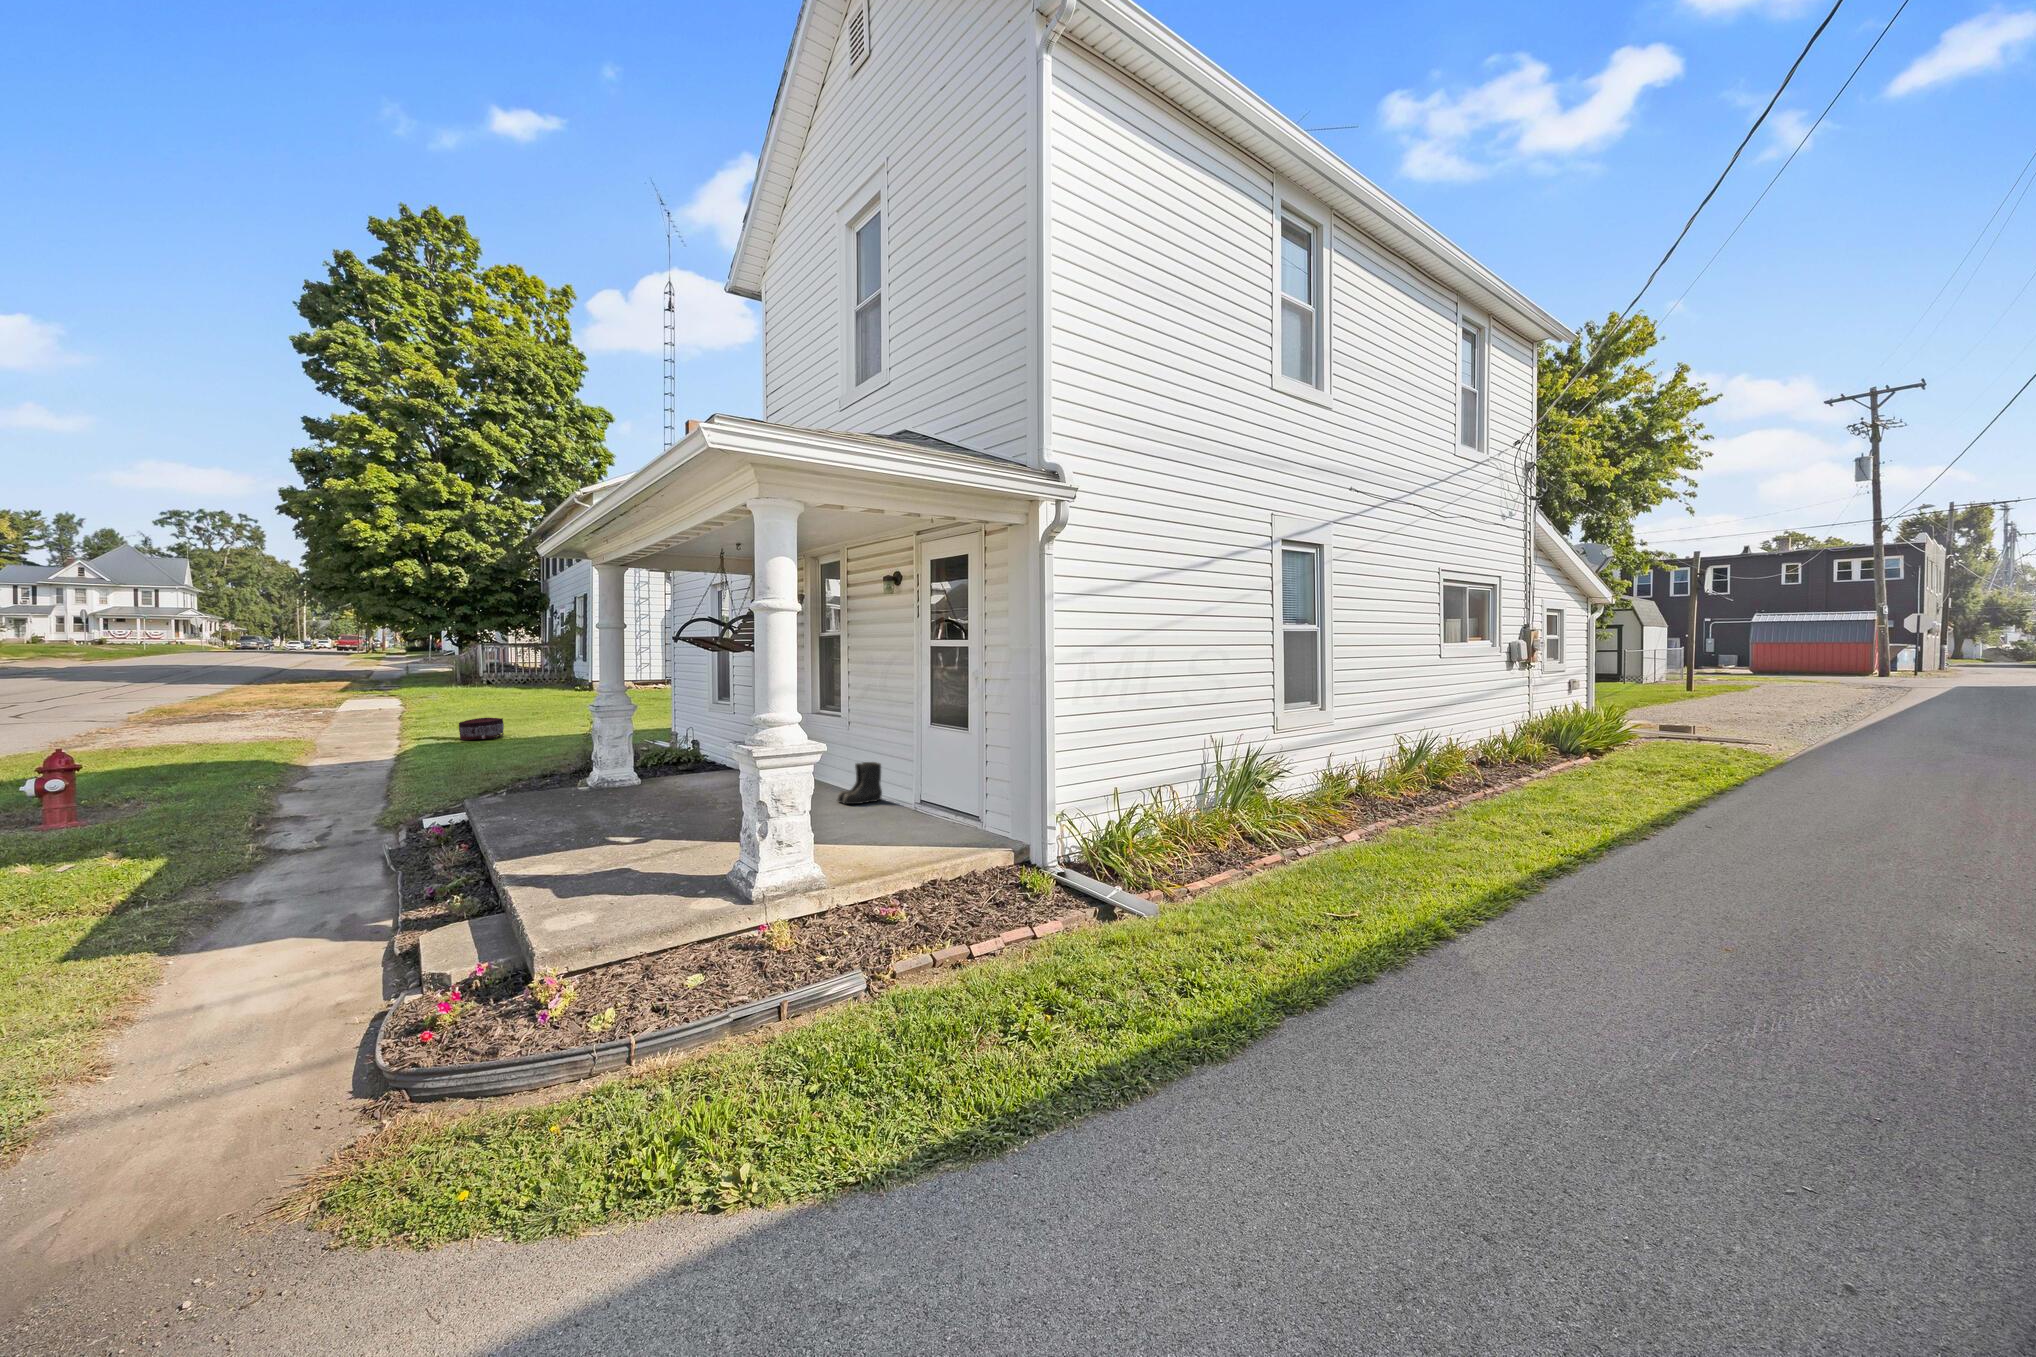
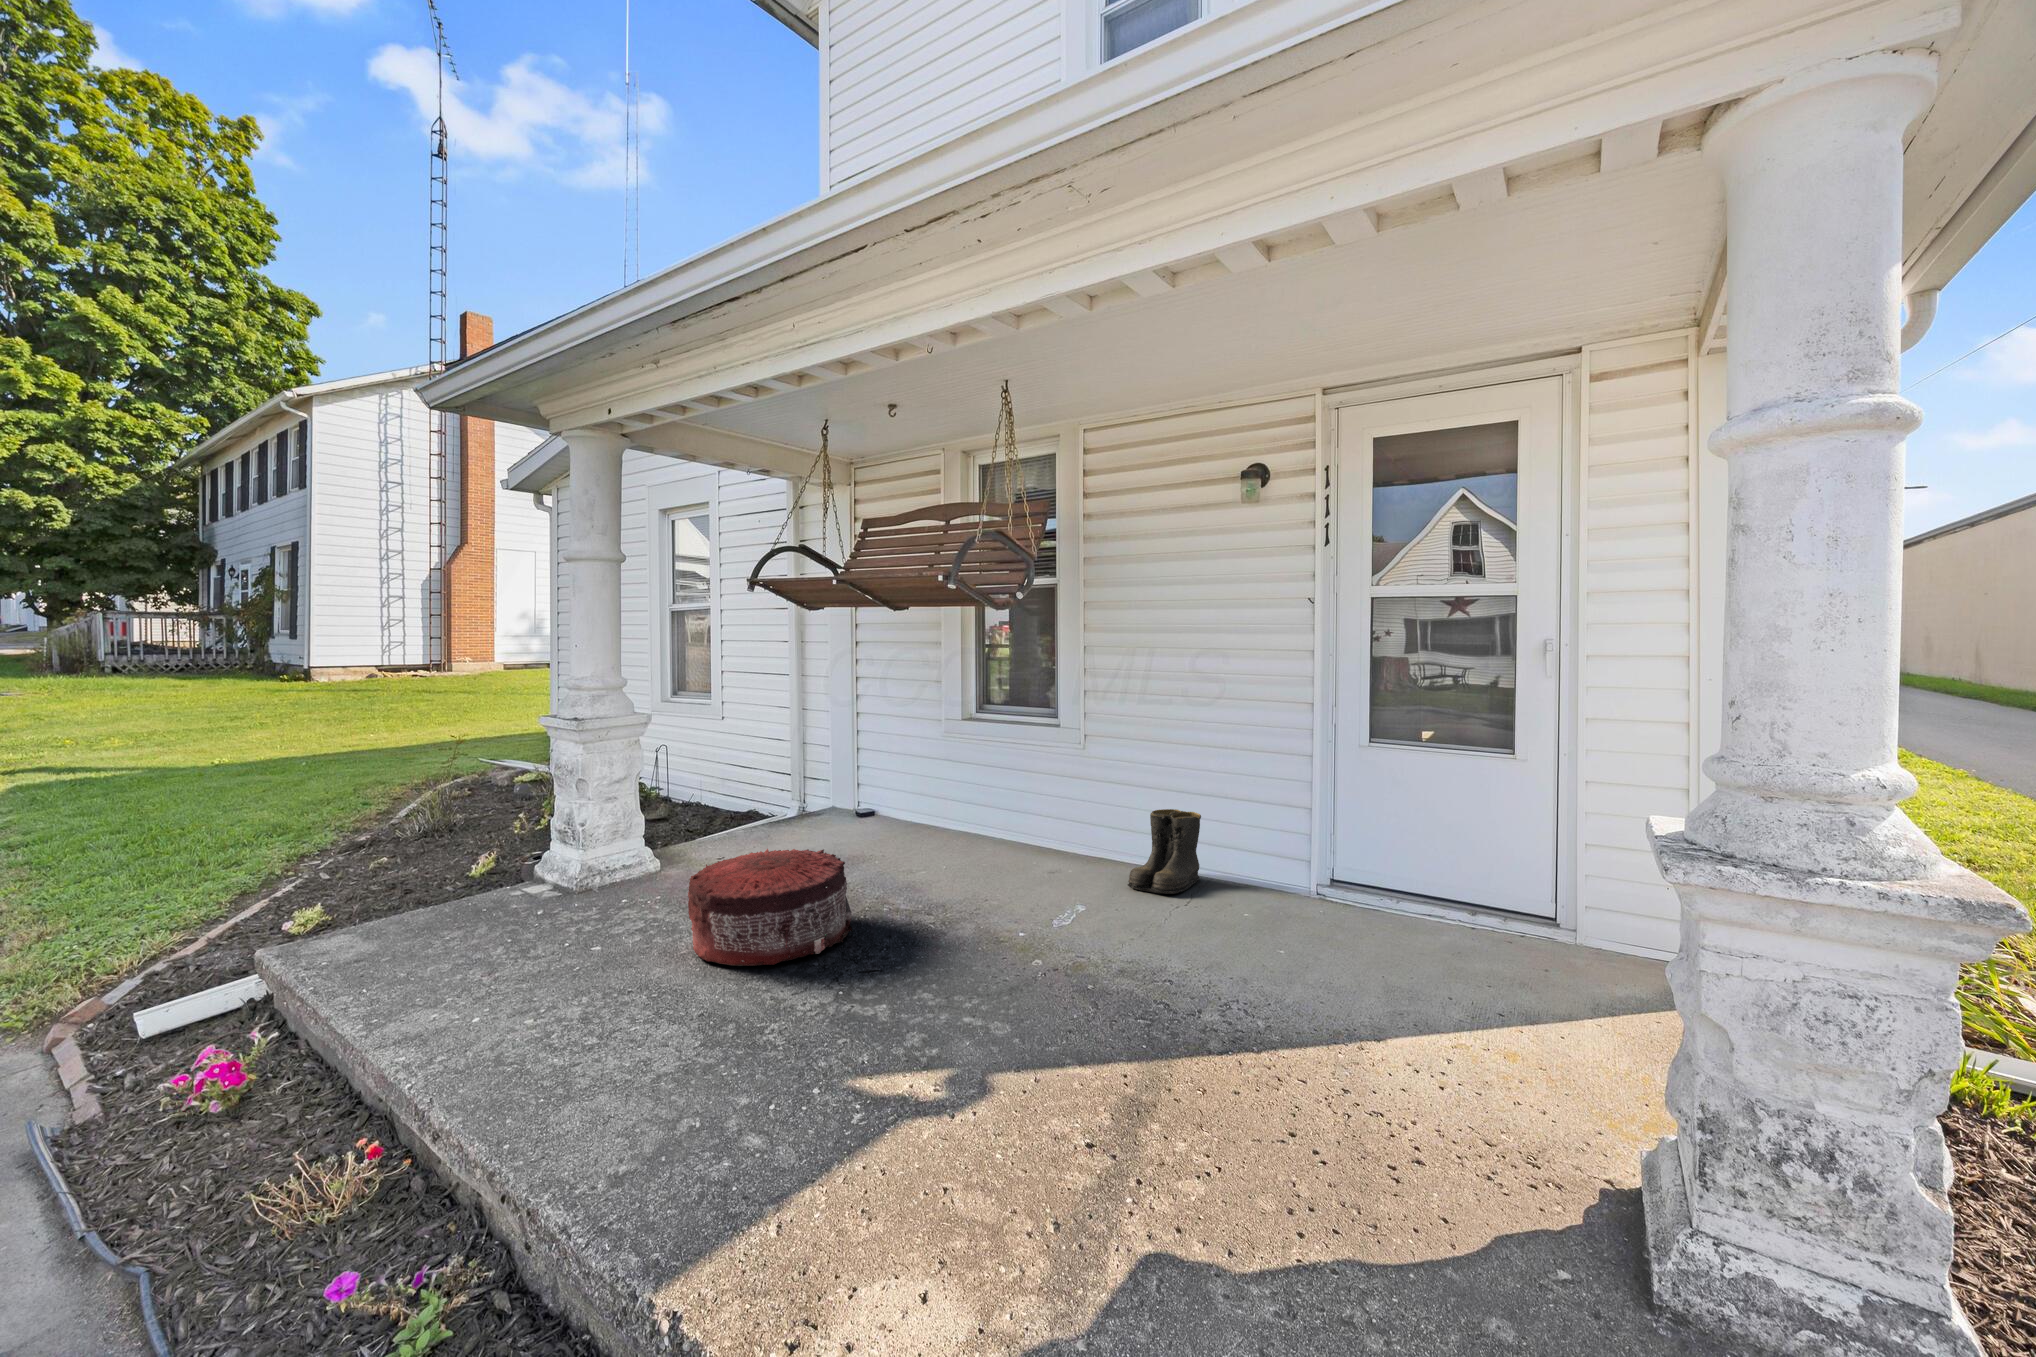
pouf: present [459,718,504,740] -> present [688,849,853,966]

